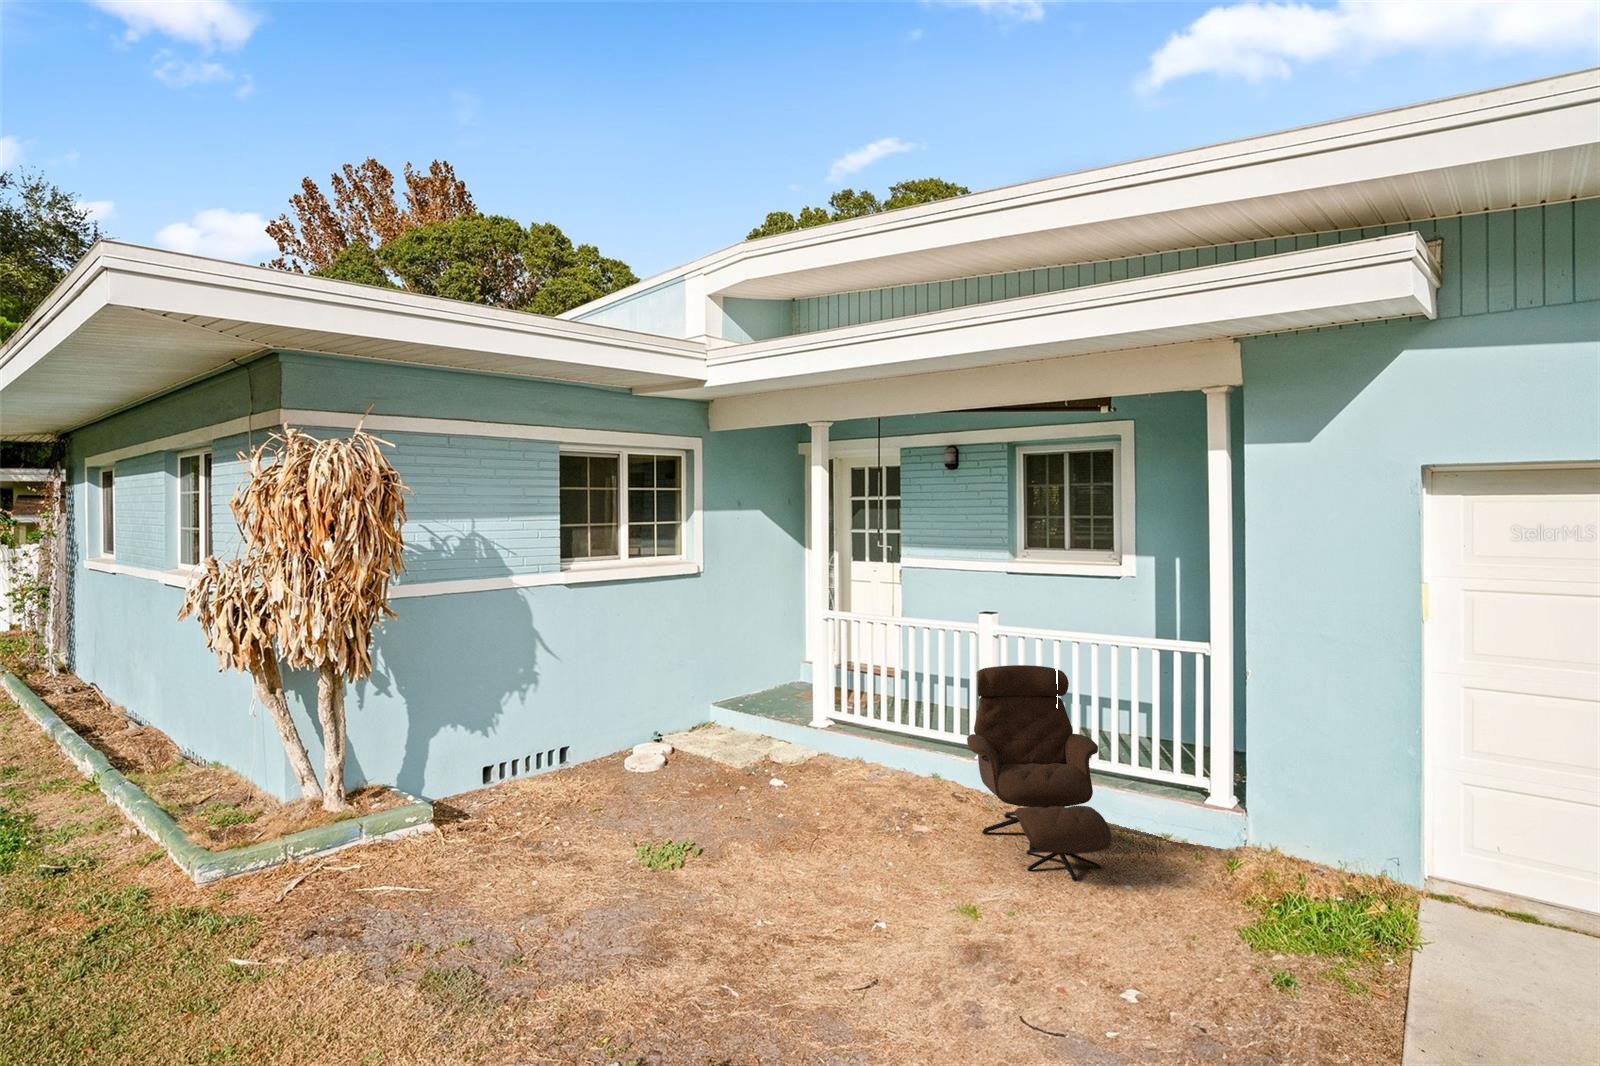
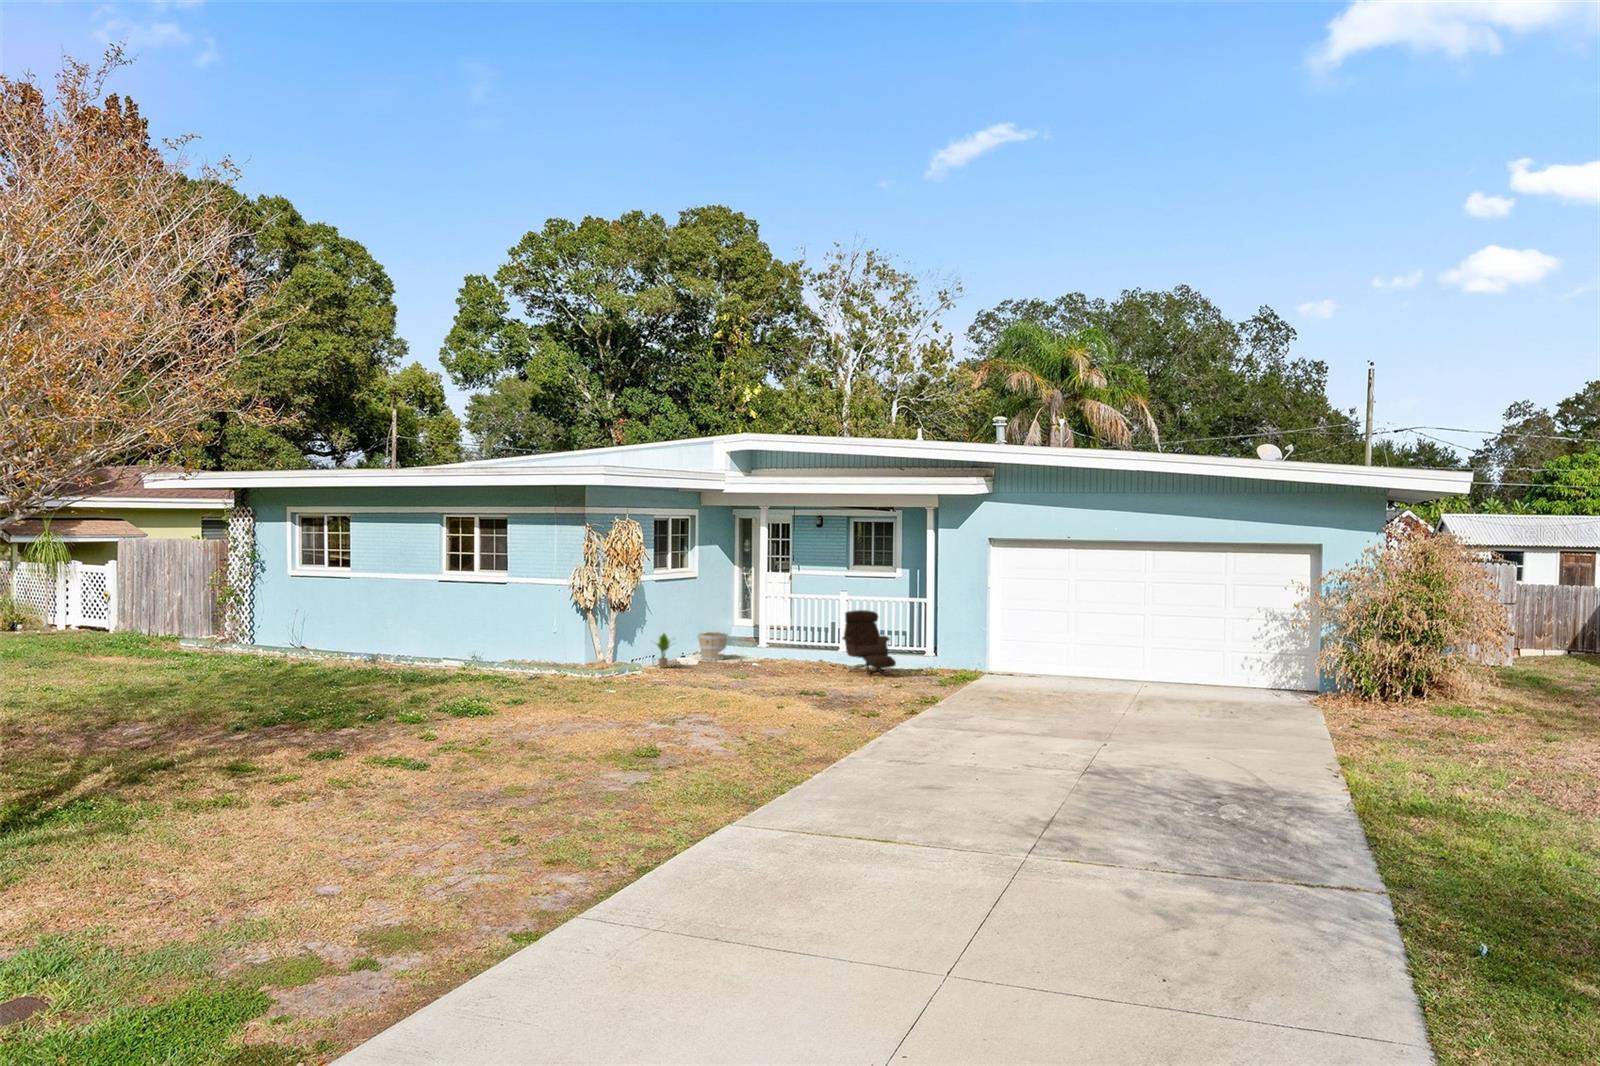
wooden bucket: none [691,685,754,749] -> present [697,632,728,660]
potted plant: none [537,702,598,778] -> present [657,633,670,668]

